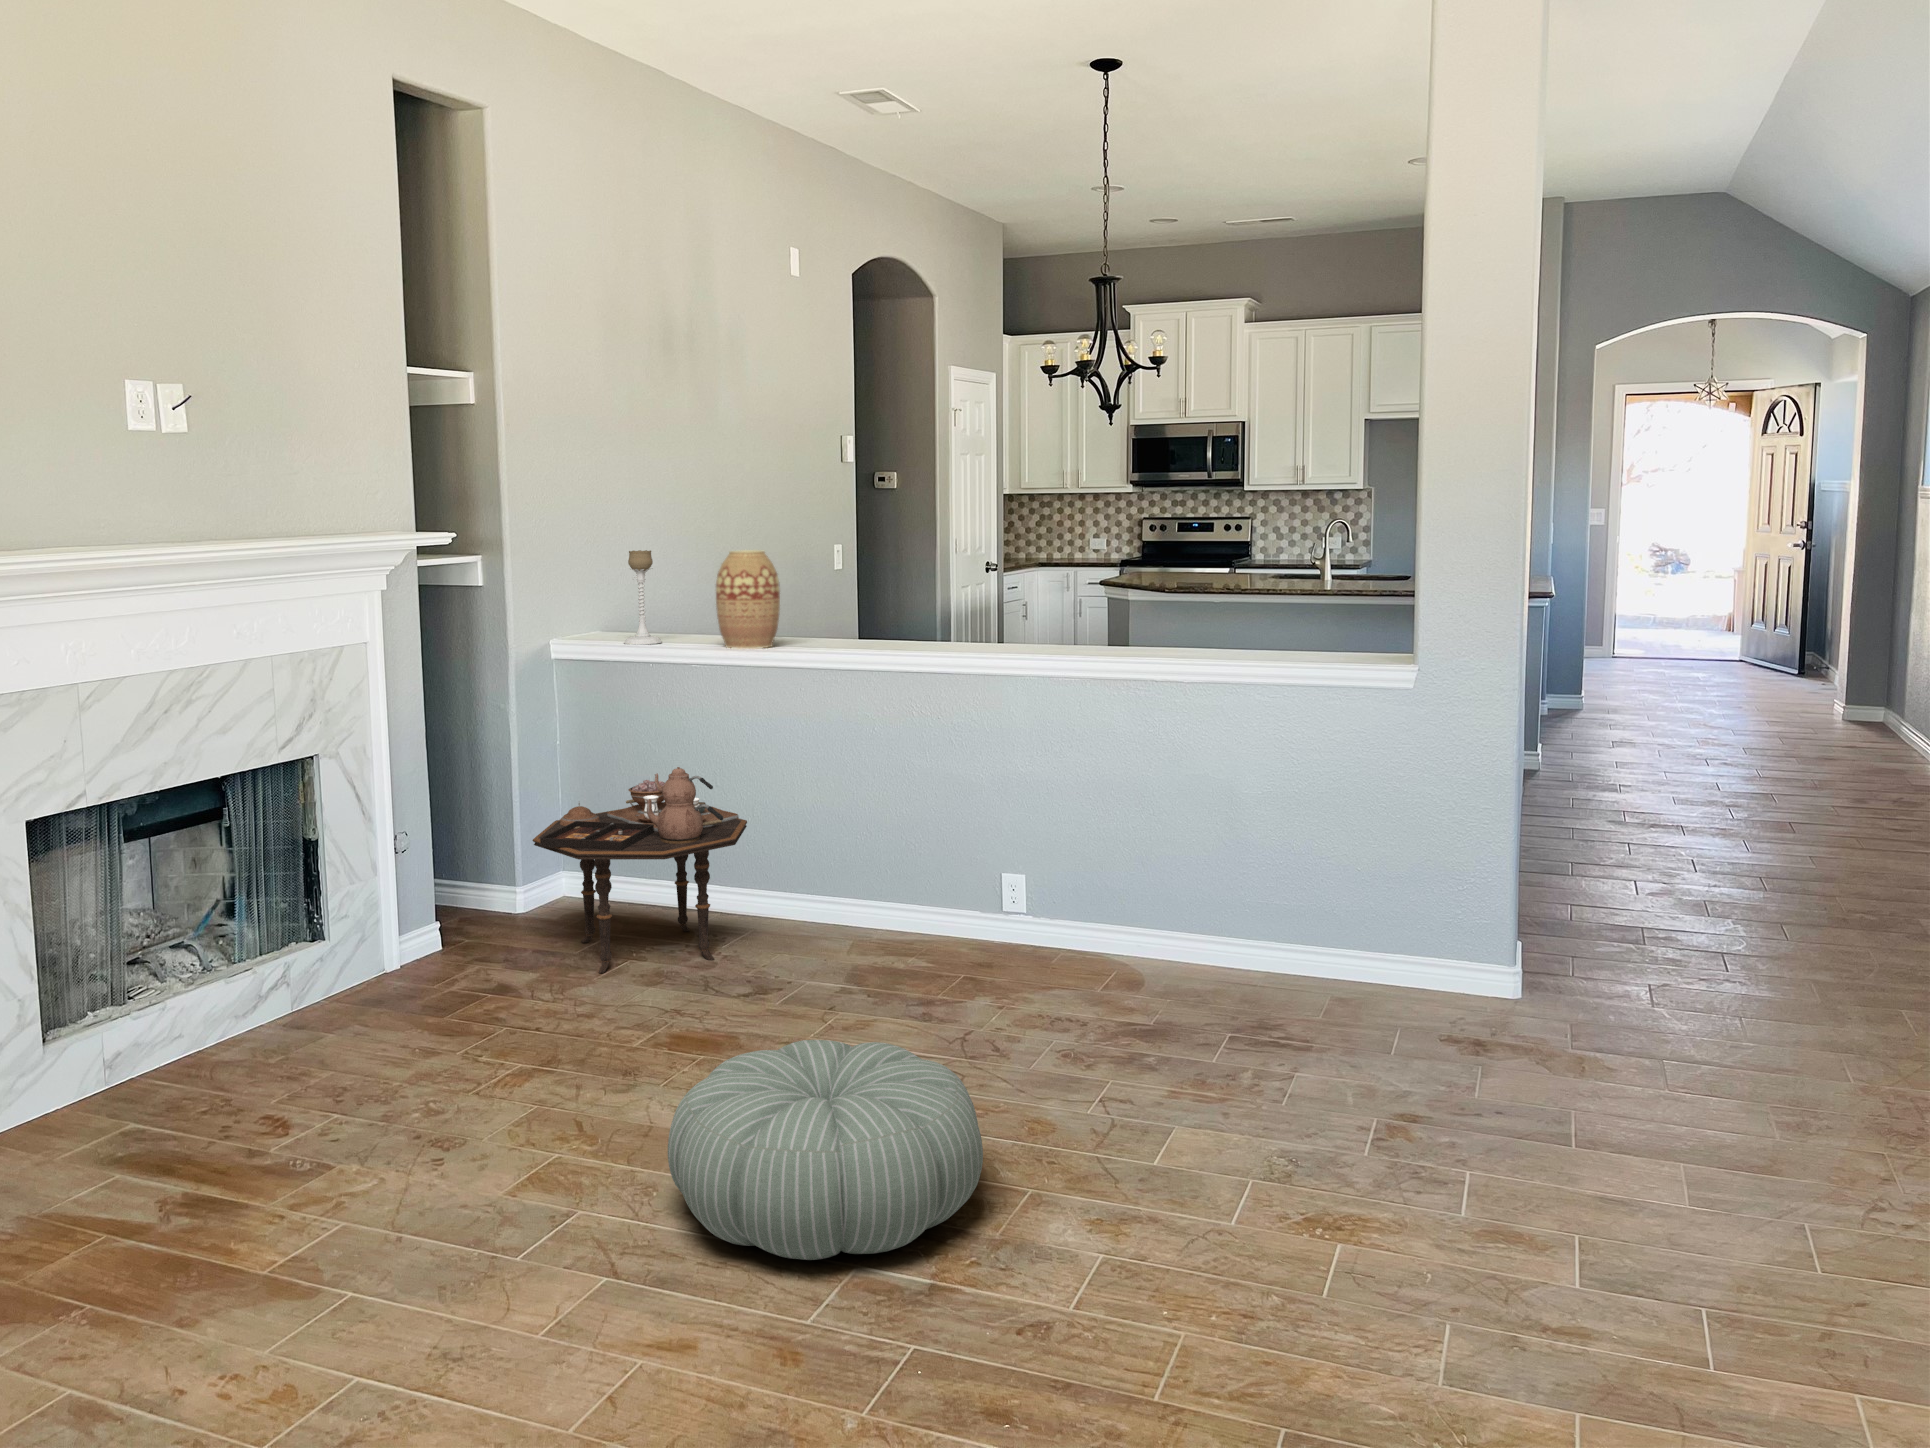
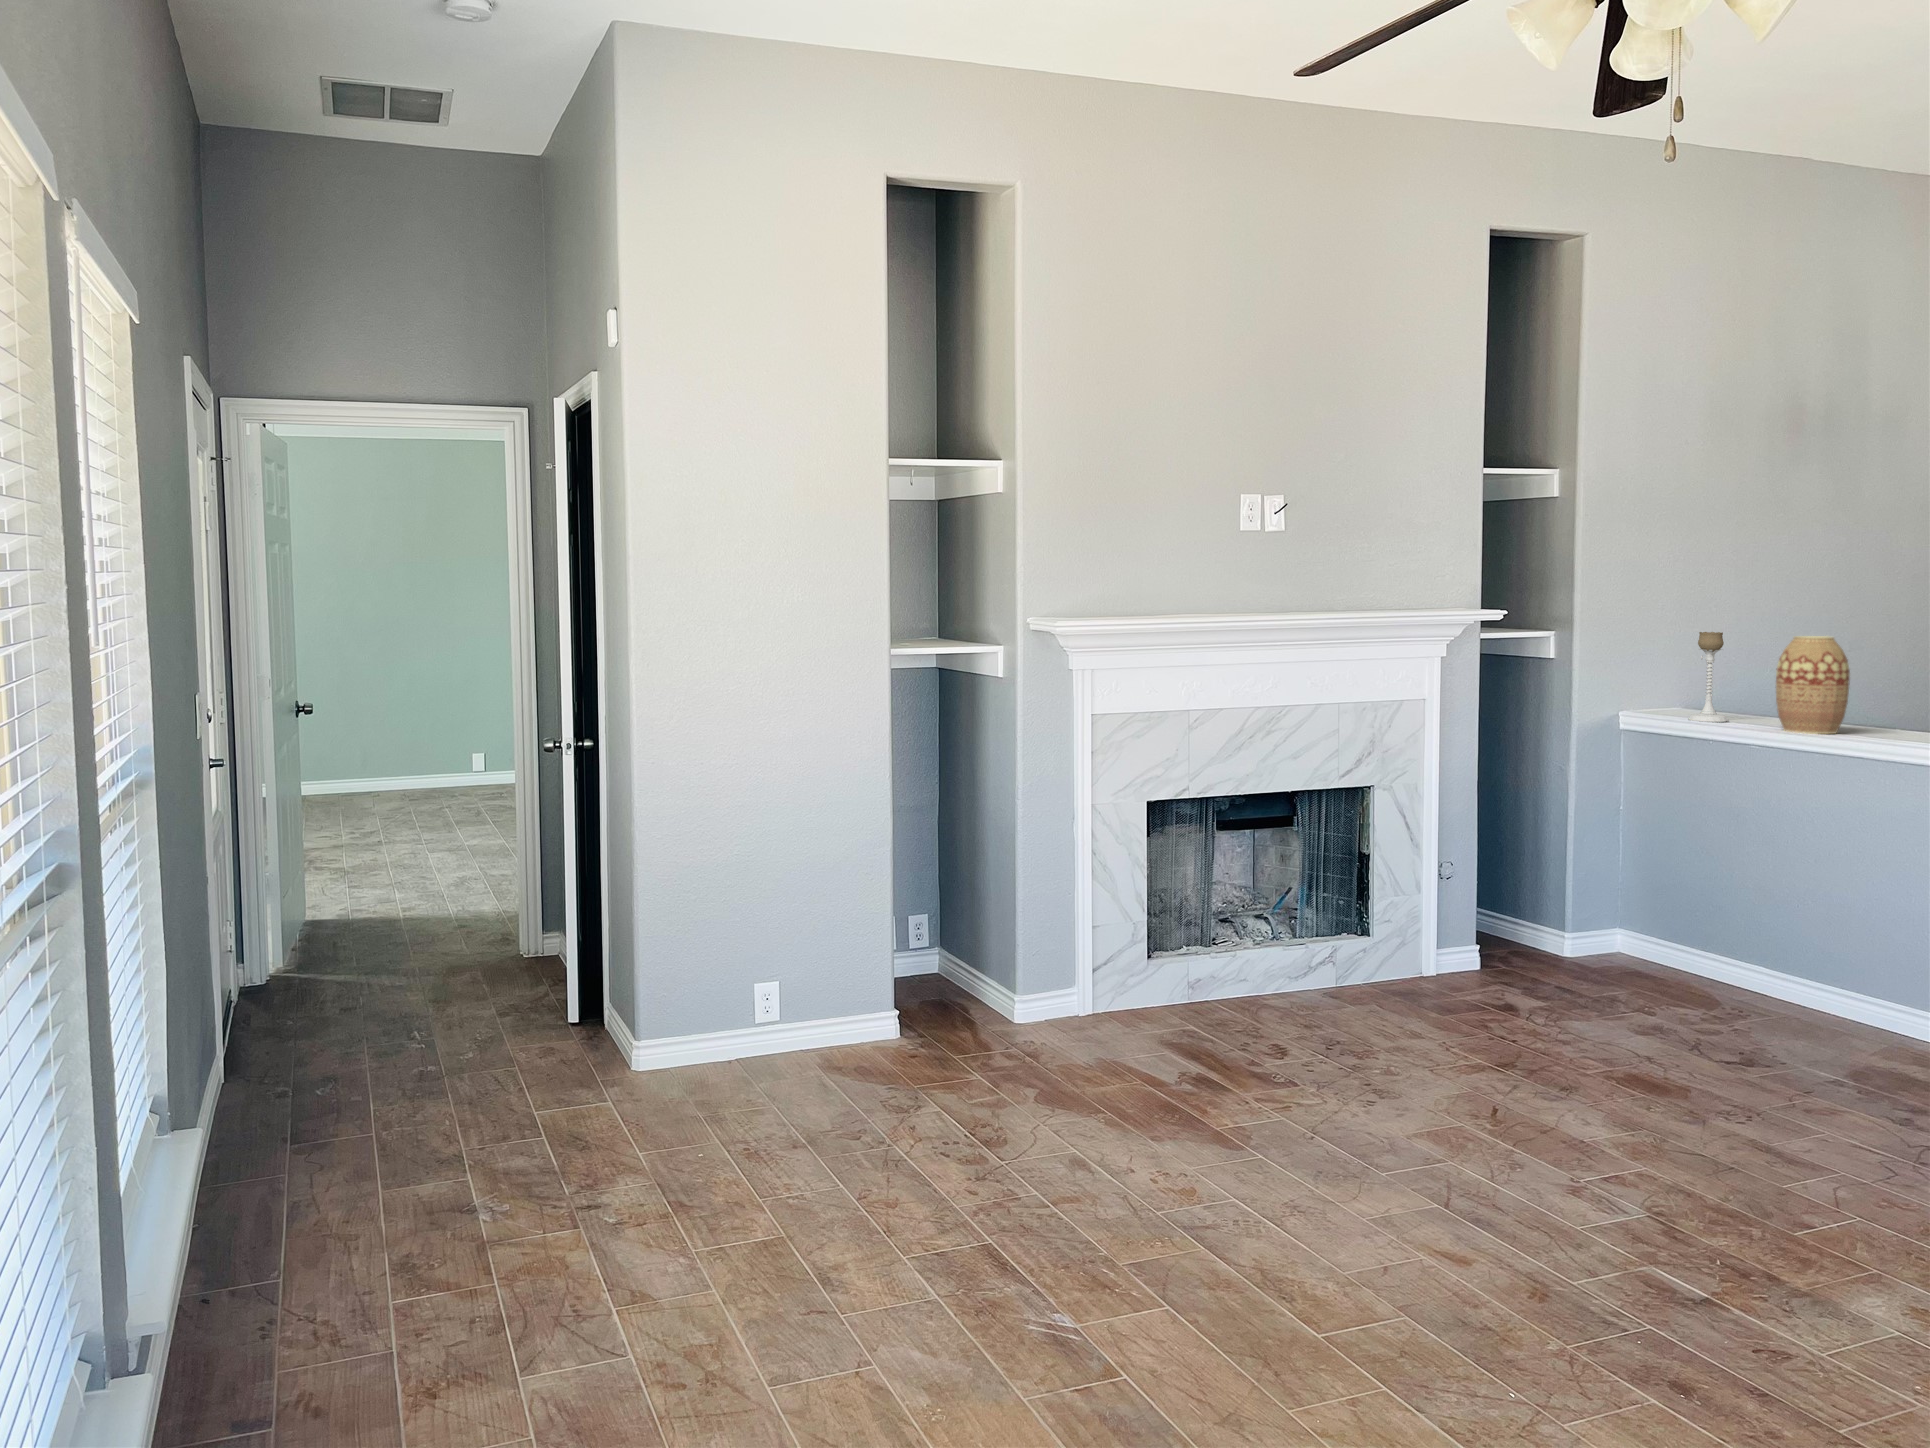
side table: present [533,767,747,973] -> none [1557,837,1783,1028]
pouf: present [668,1040,983,1260] -> none [1516,1074,1824,1263]

